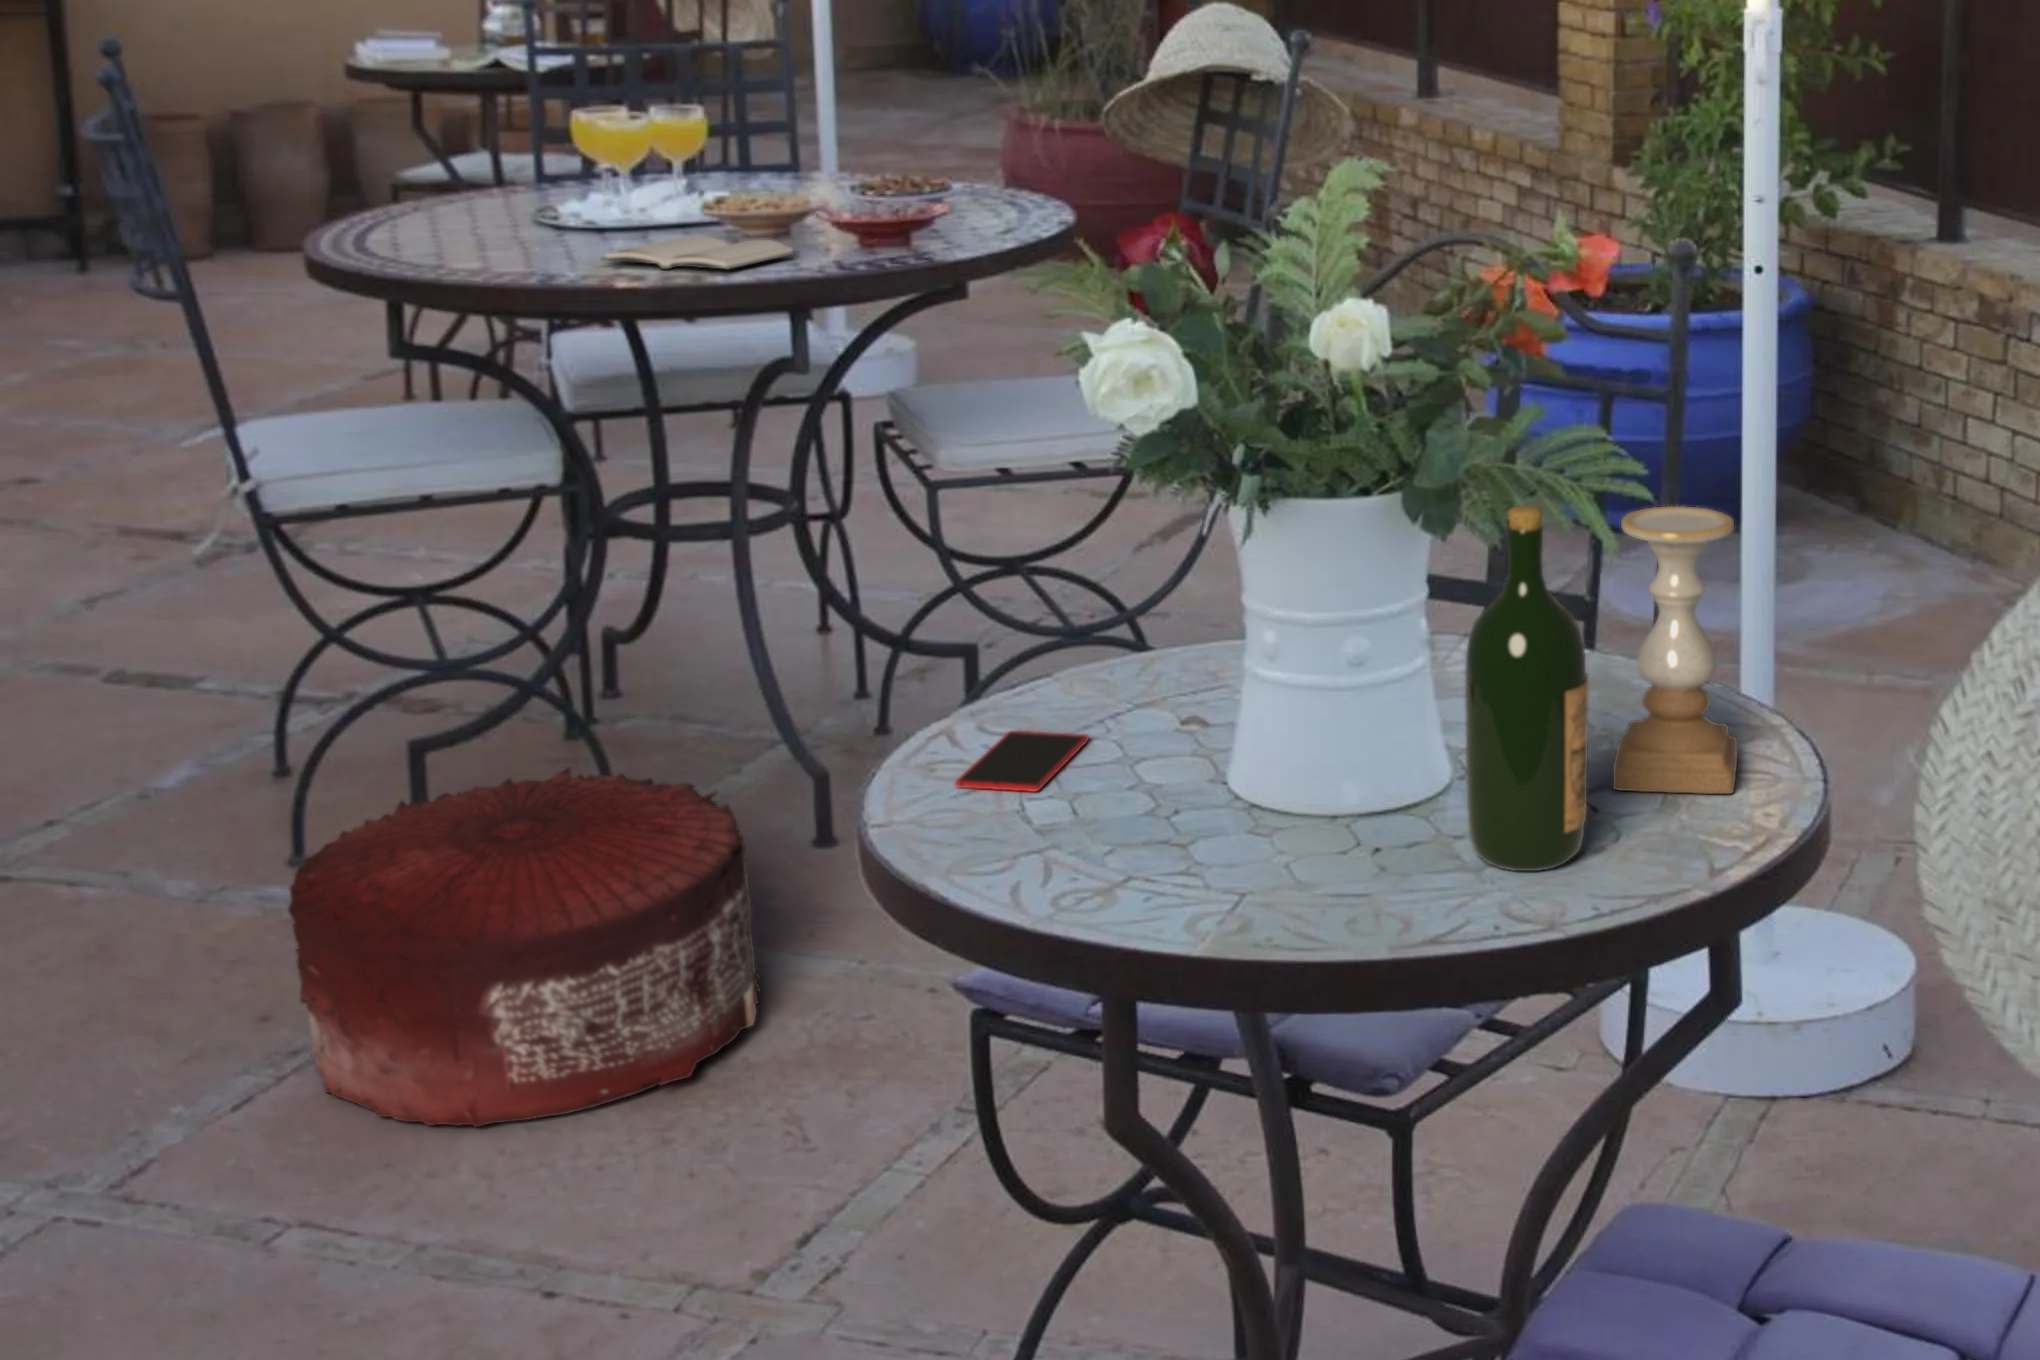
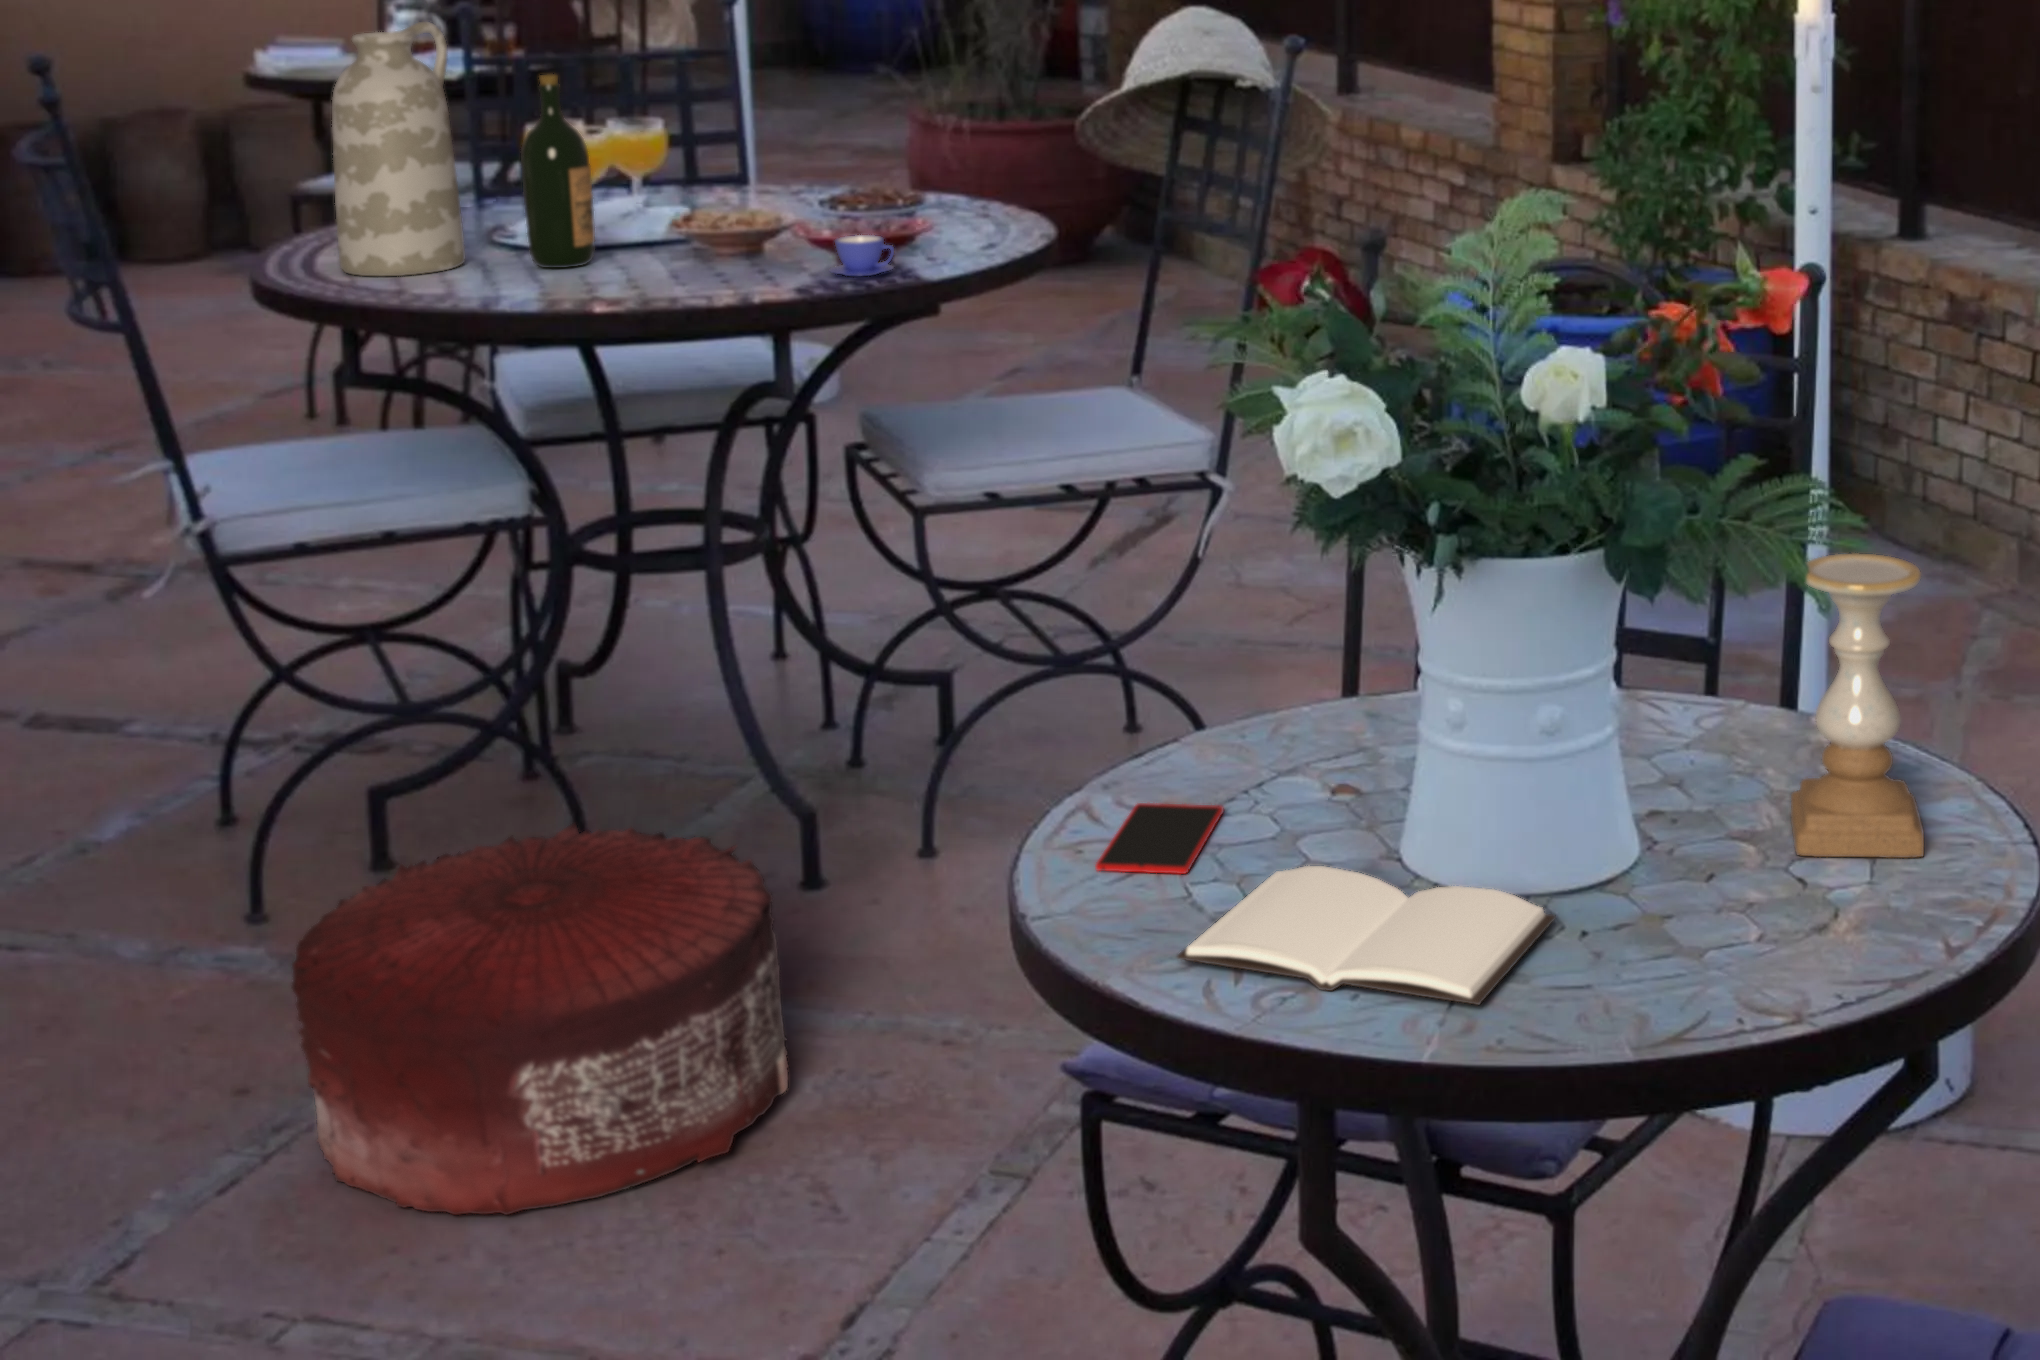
vase: none [376,9,501,251] -> present [332,22,465,276]
teacup: none [837,217,900,256] -> present [830,235,894,276]
book: present [603,235,796,270] -> present [1177,866,1556,1005]
wine bottle: present [1465,506,1588,871] -> present [521,74,595,268]

